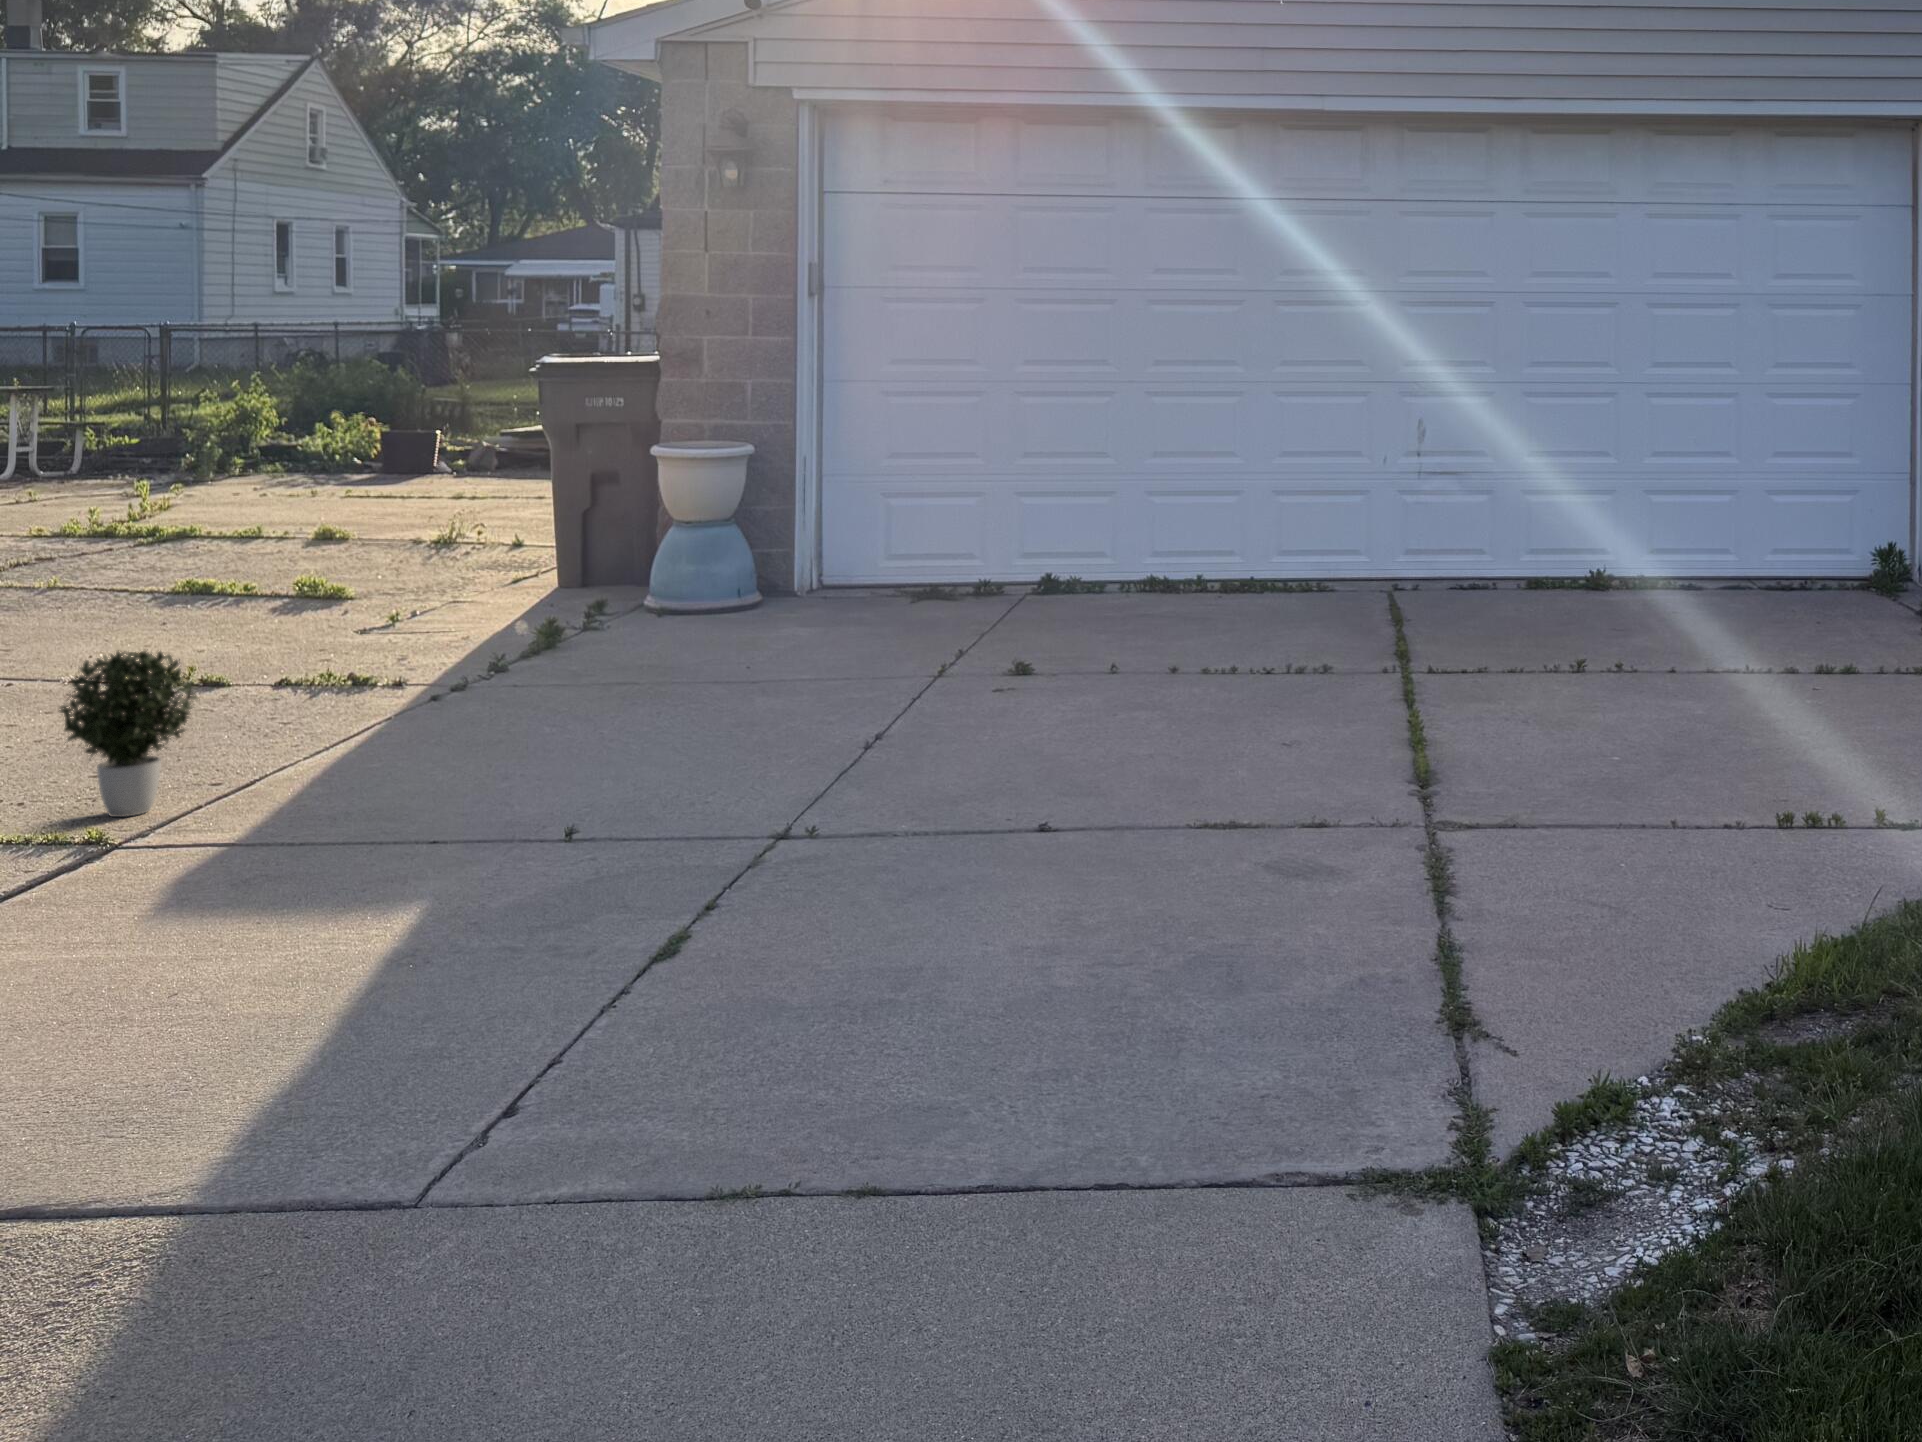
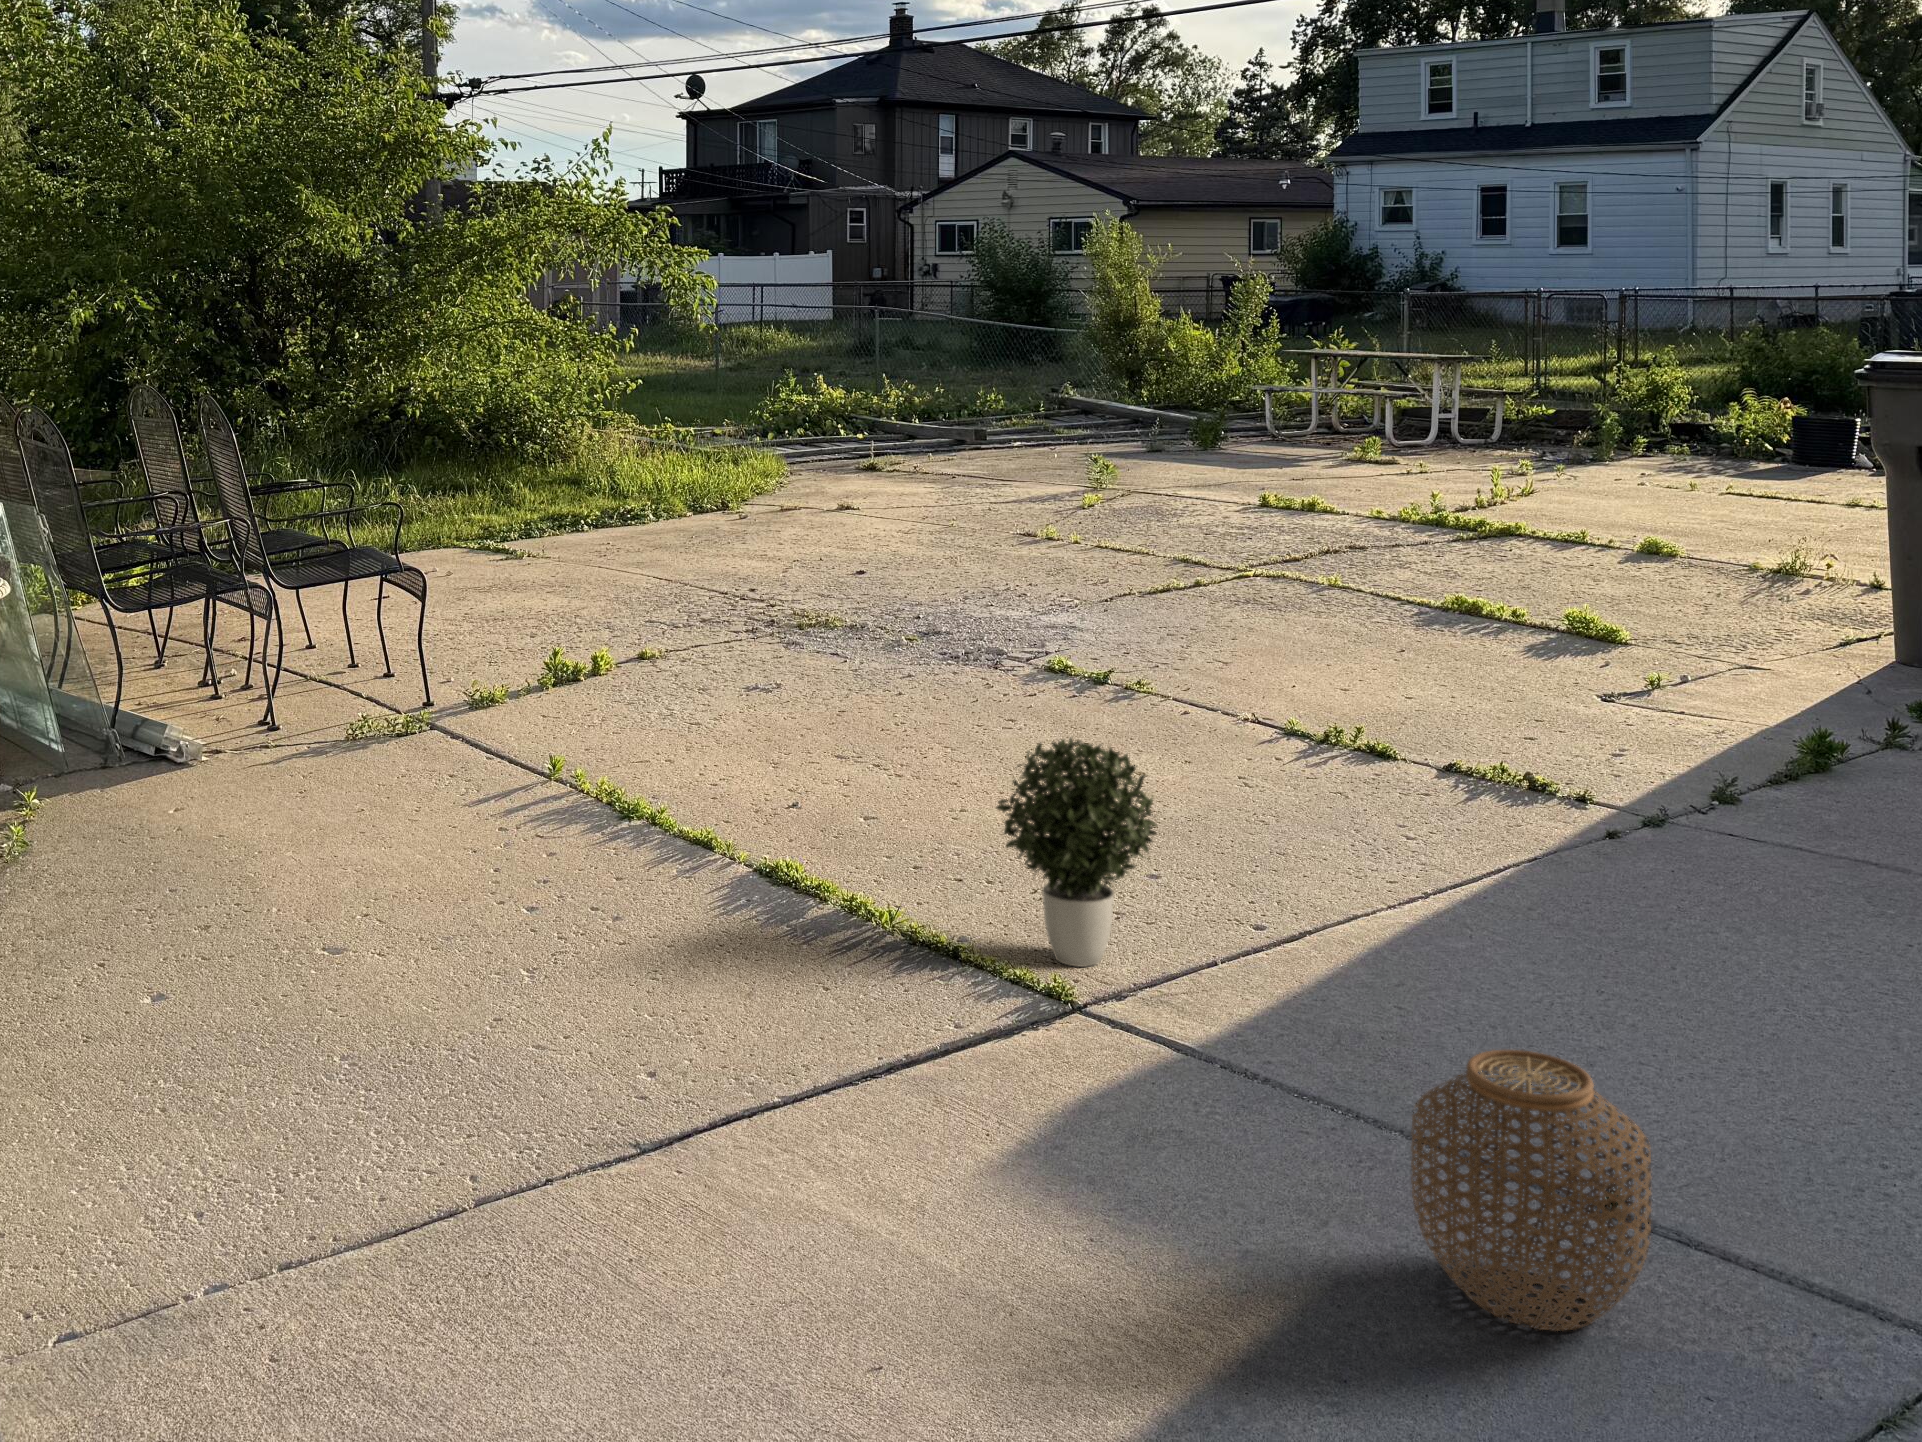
woven basket: none [496,716,624,850] -> present [1411,1050,1651,1331]

